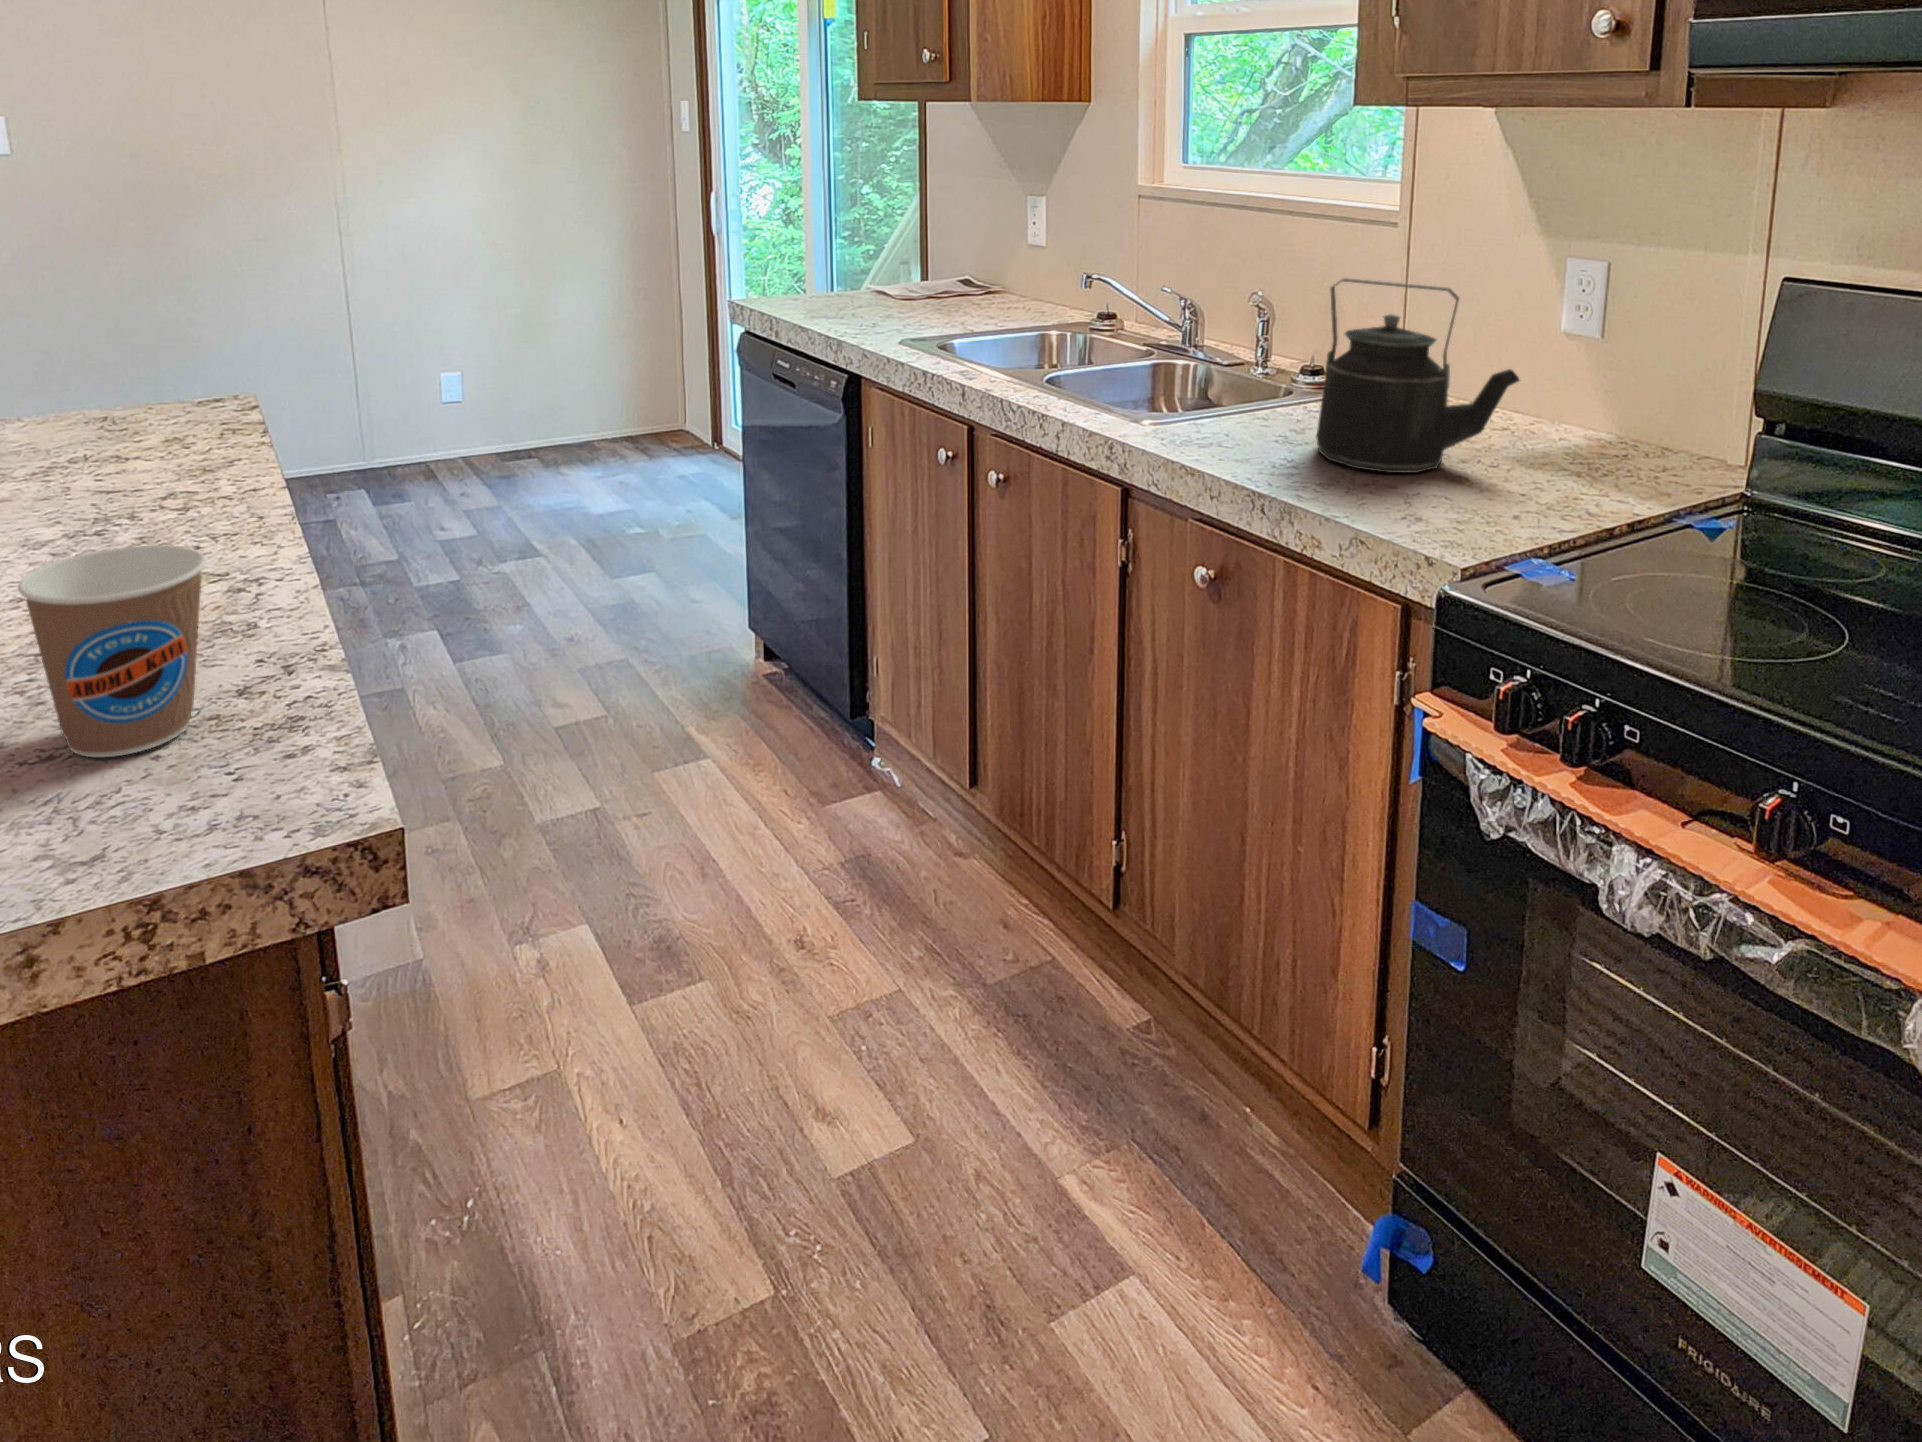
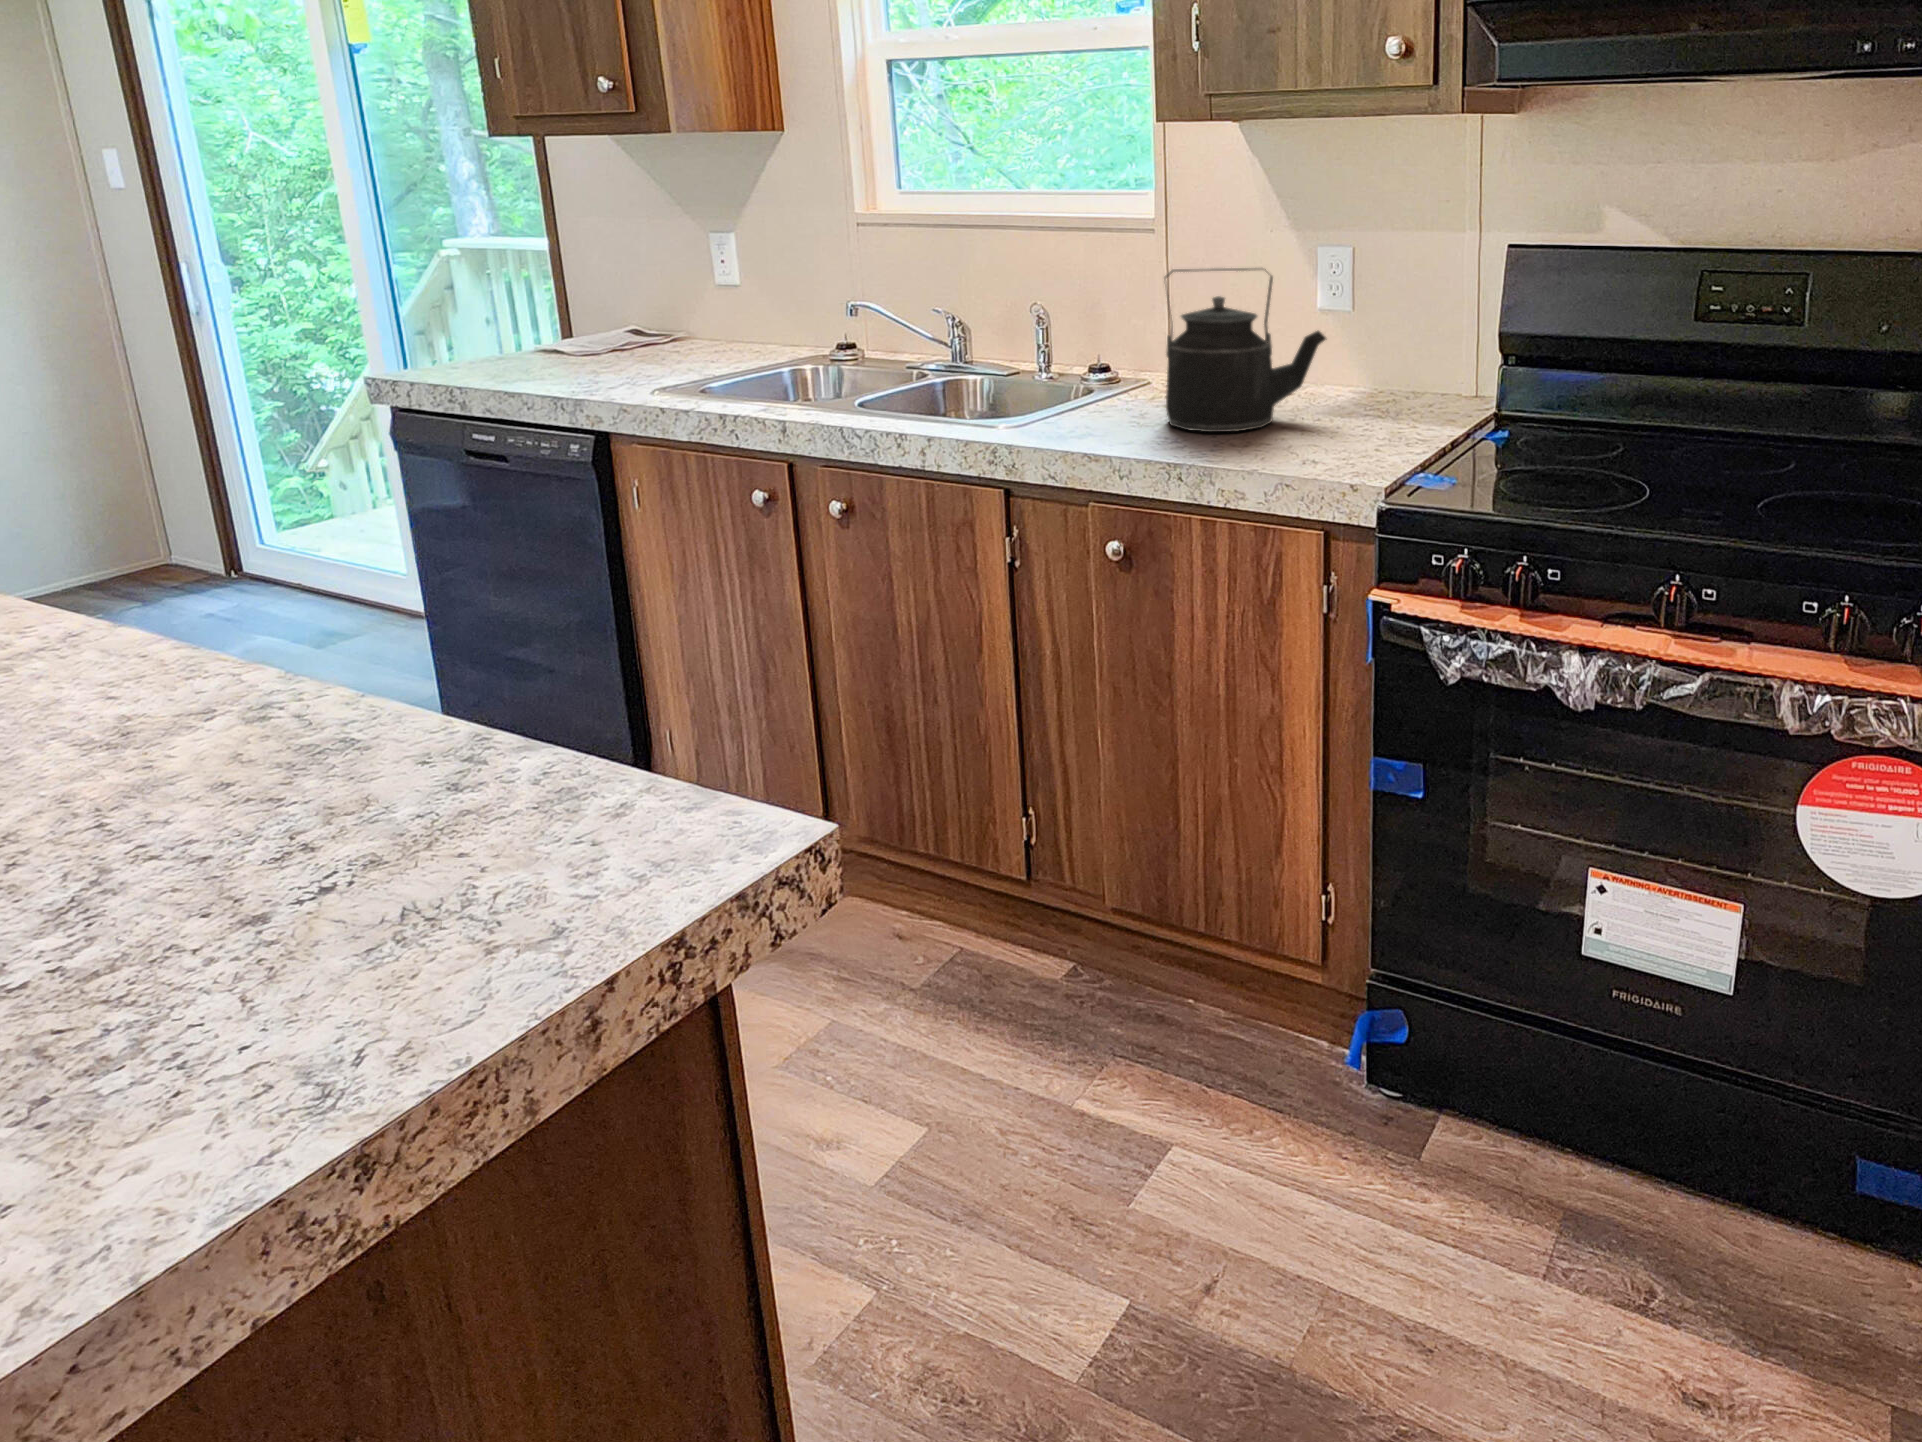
coffee cup: present [18,545,206,757] -> none [260,636,469,879]

